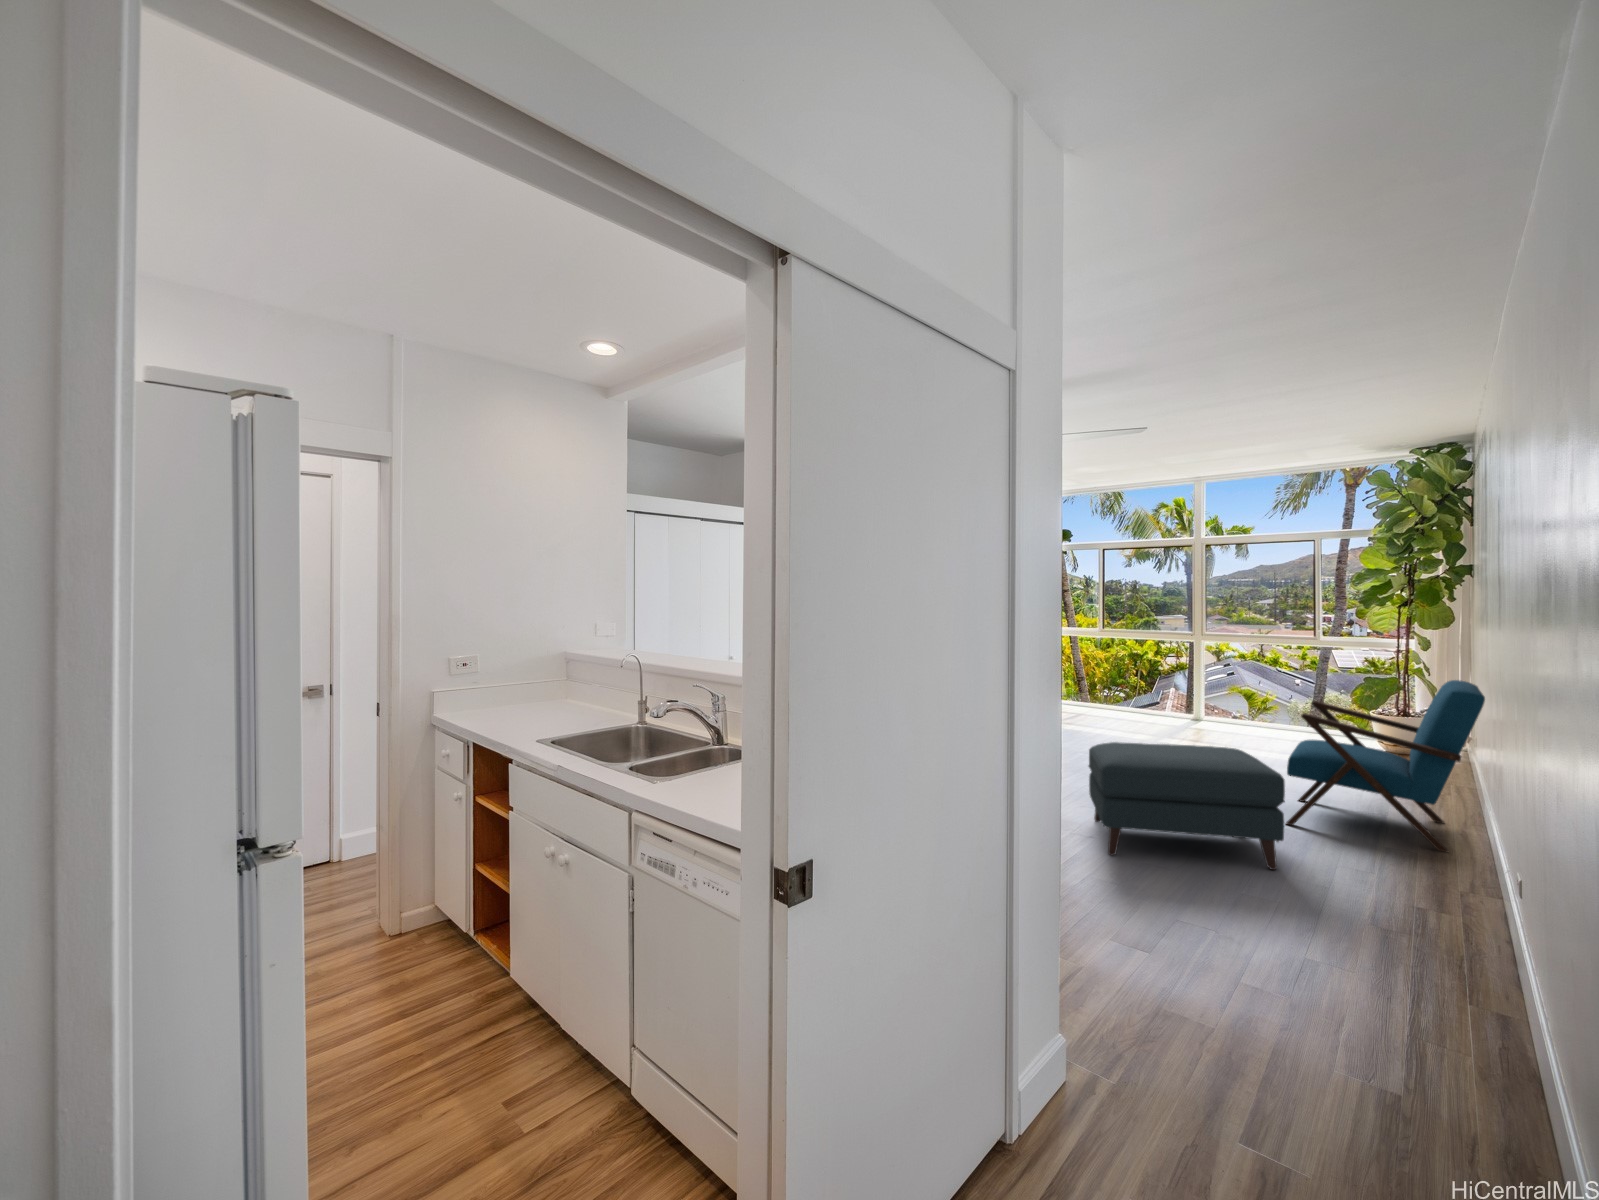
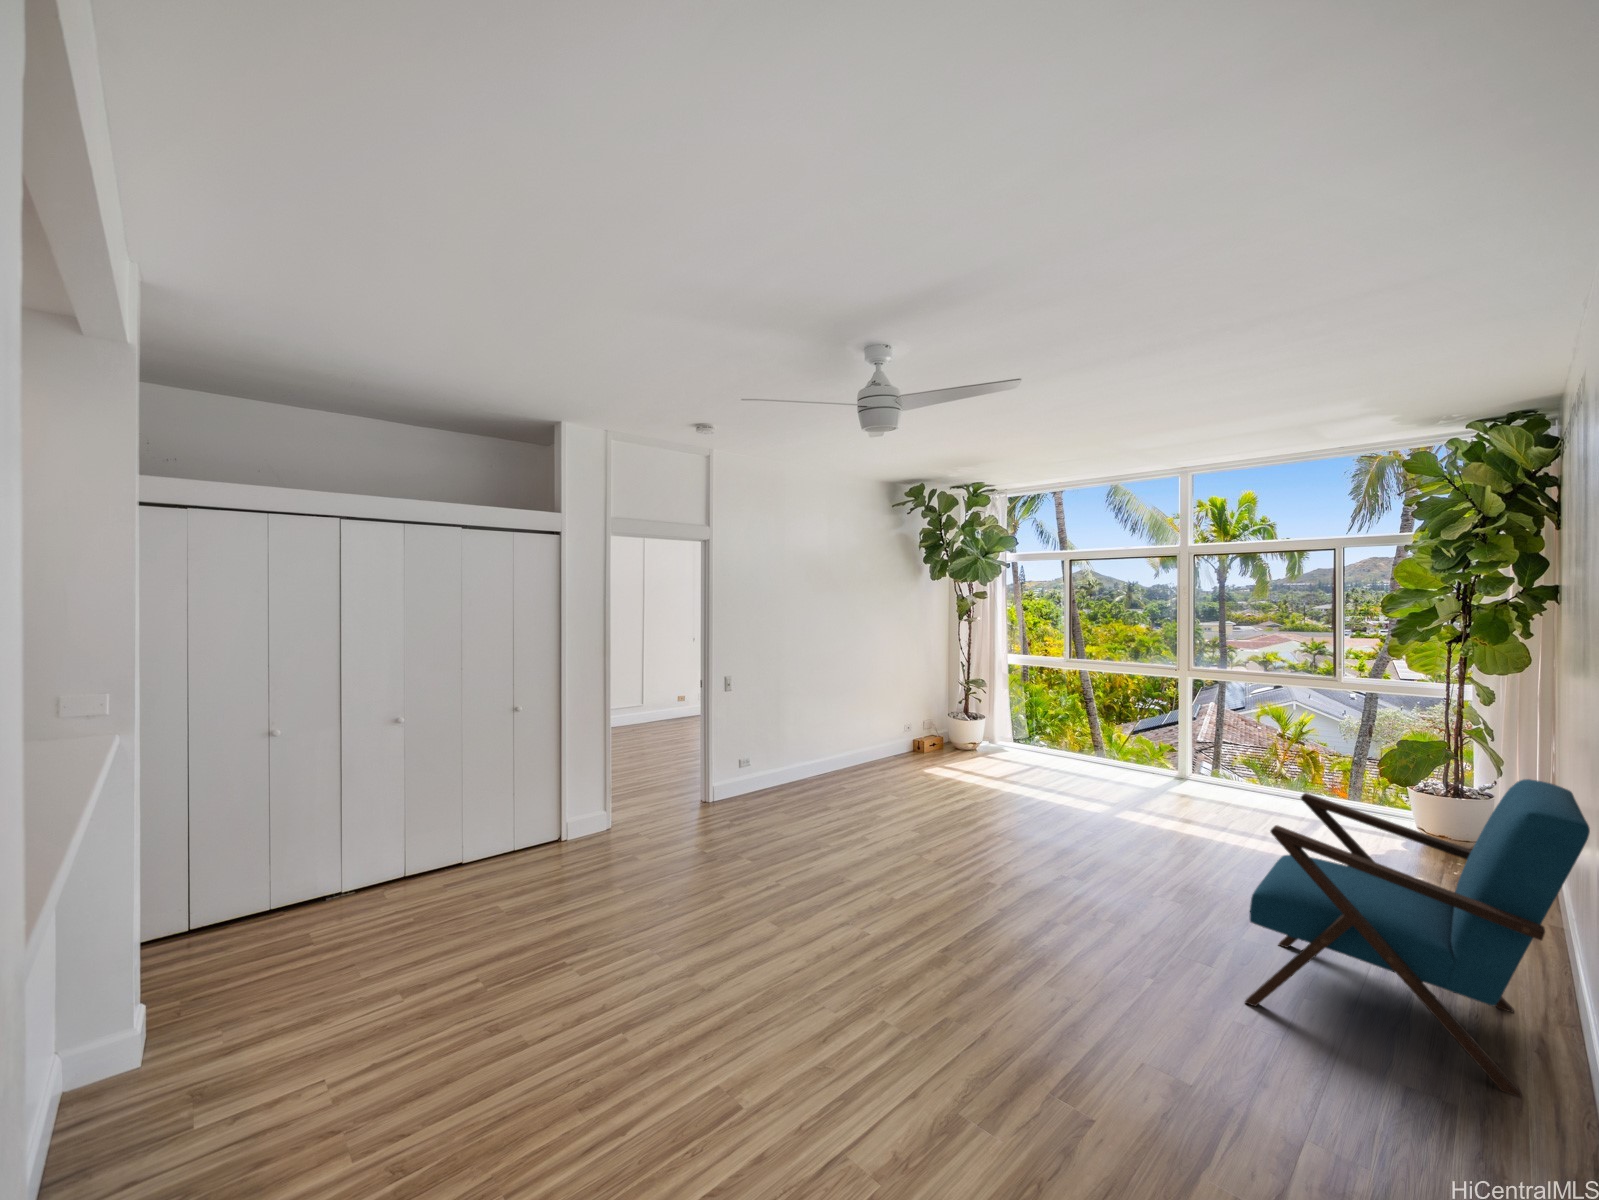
ottoman: present [1089,742,1285,870] -> none [905,860,1211,1136]

